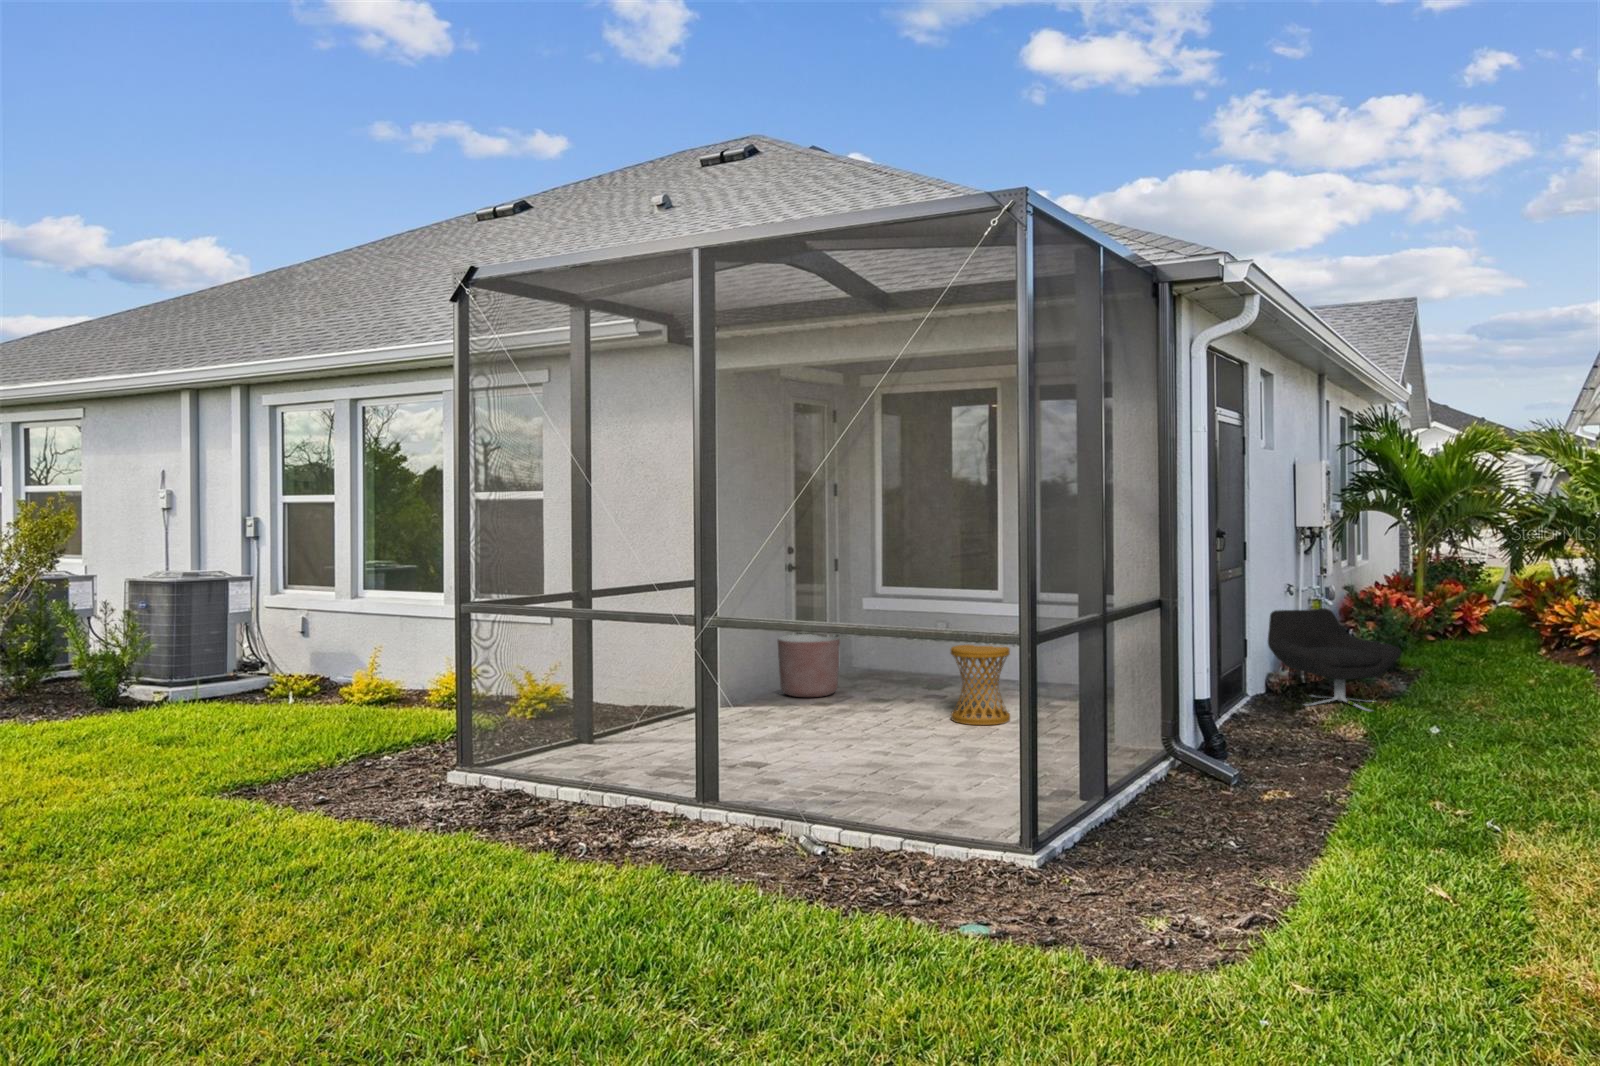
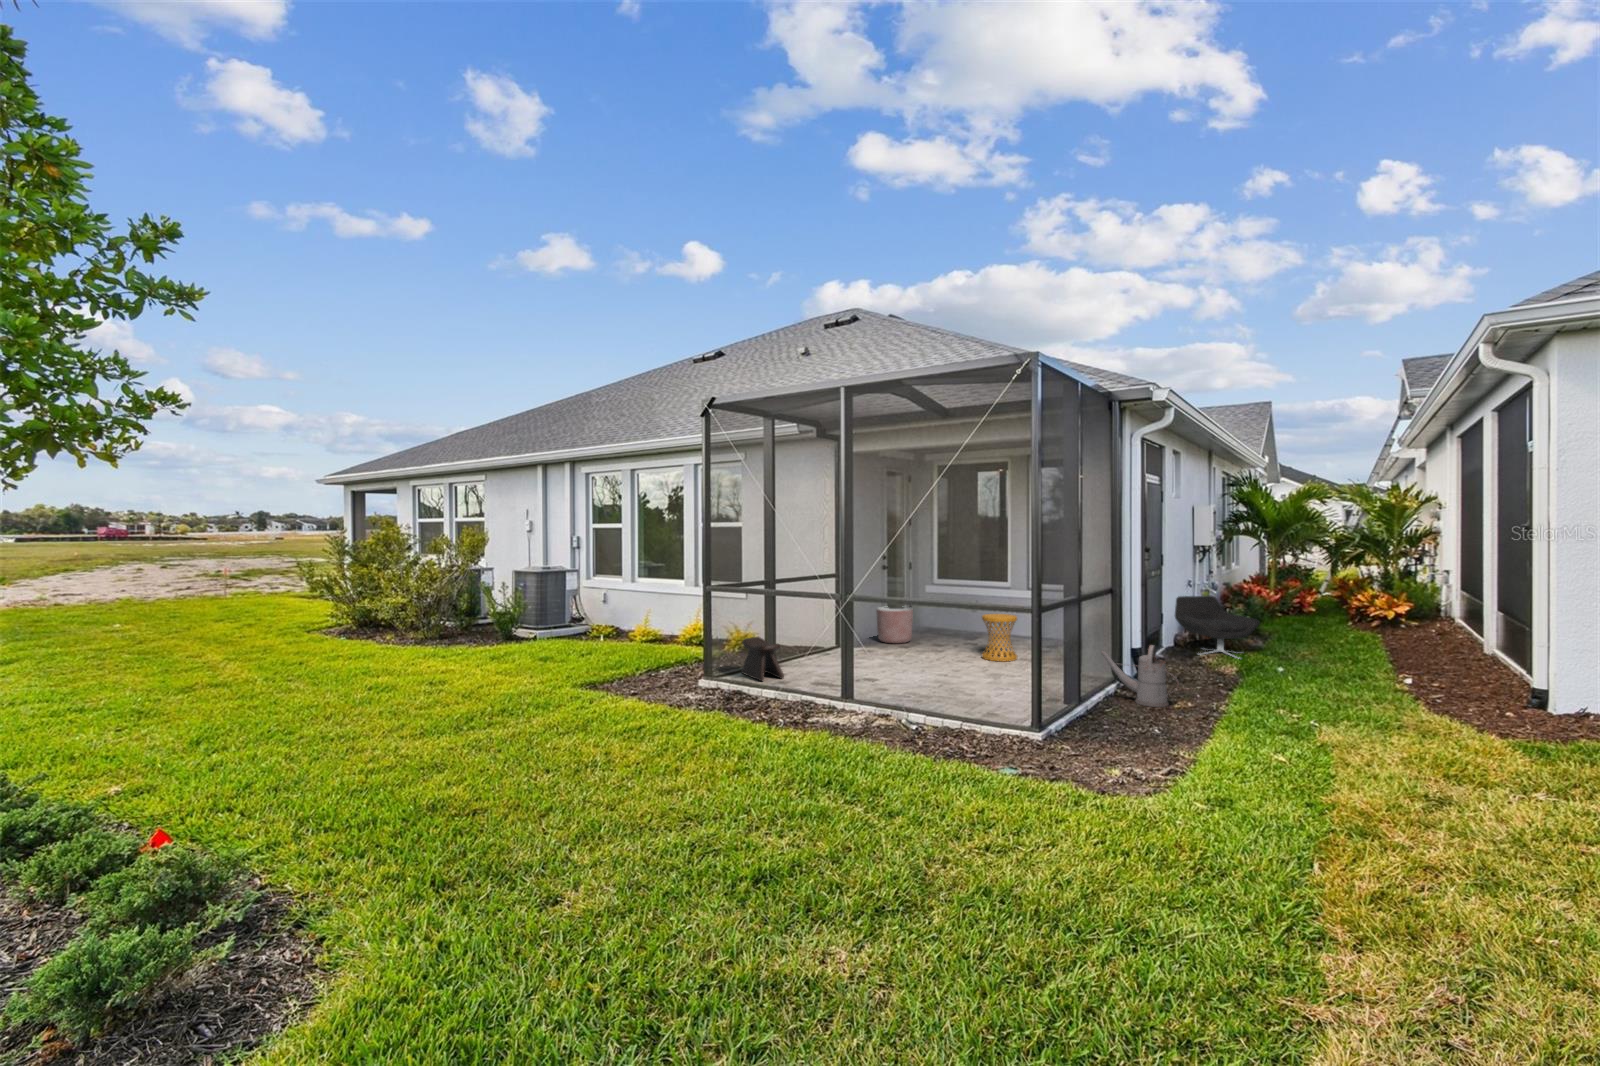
stool: none [528,692,601,772] -> present [741,637,784,681]
watering can: none [1144,694,1272,800] -> present [1101,645,1179,707]

